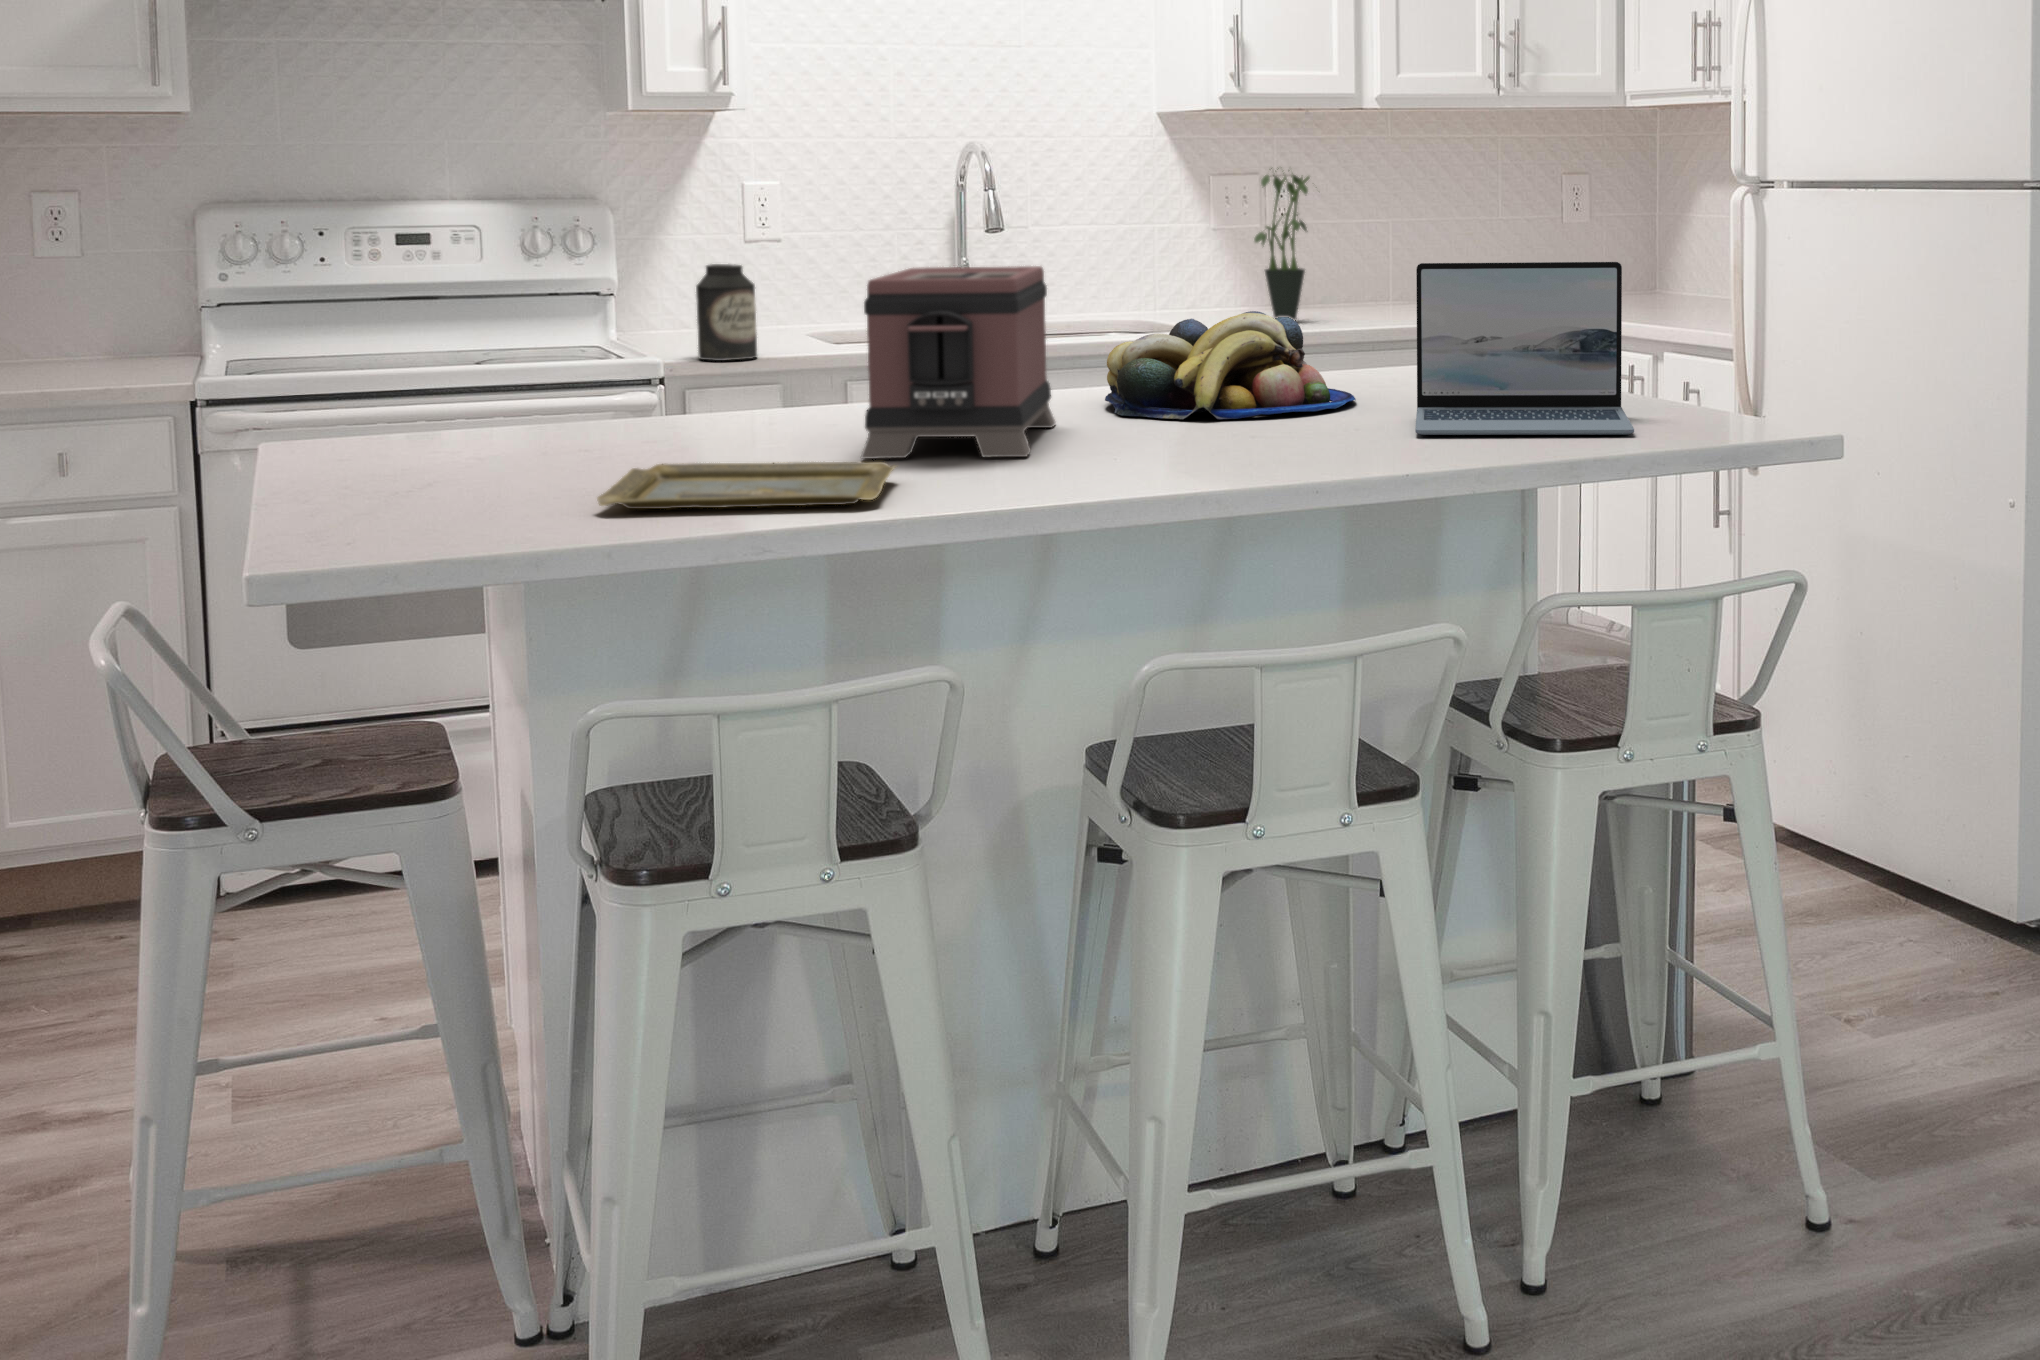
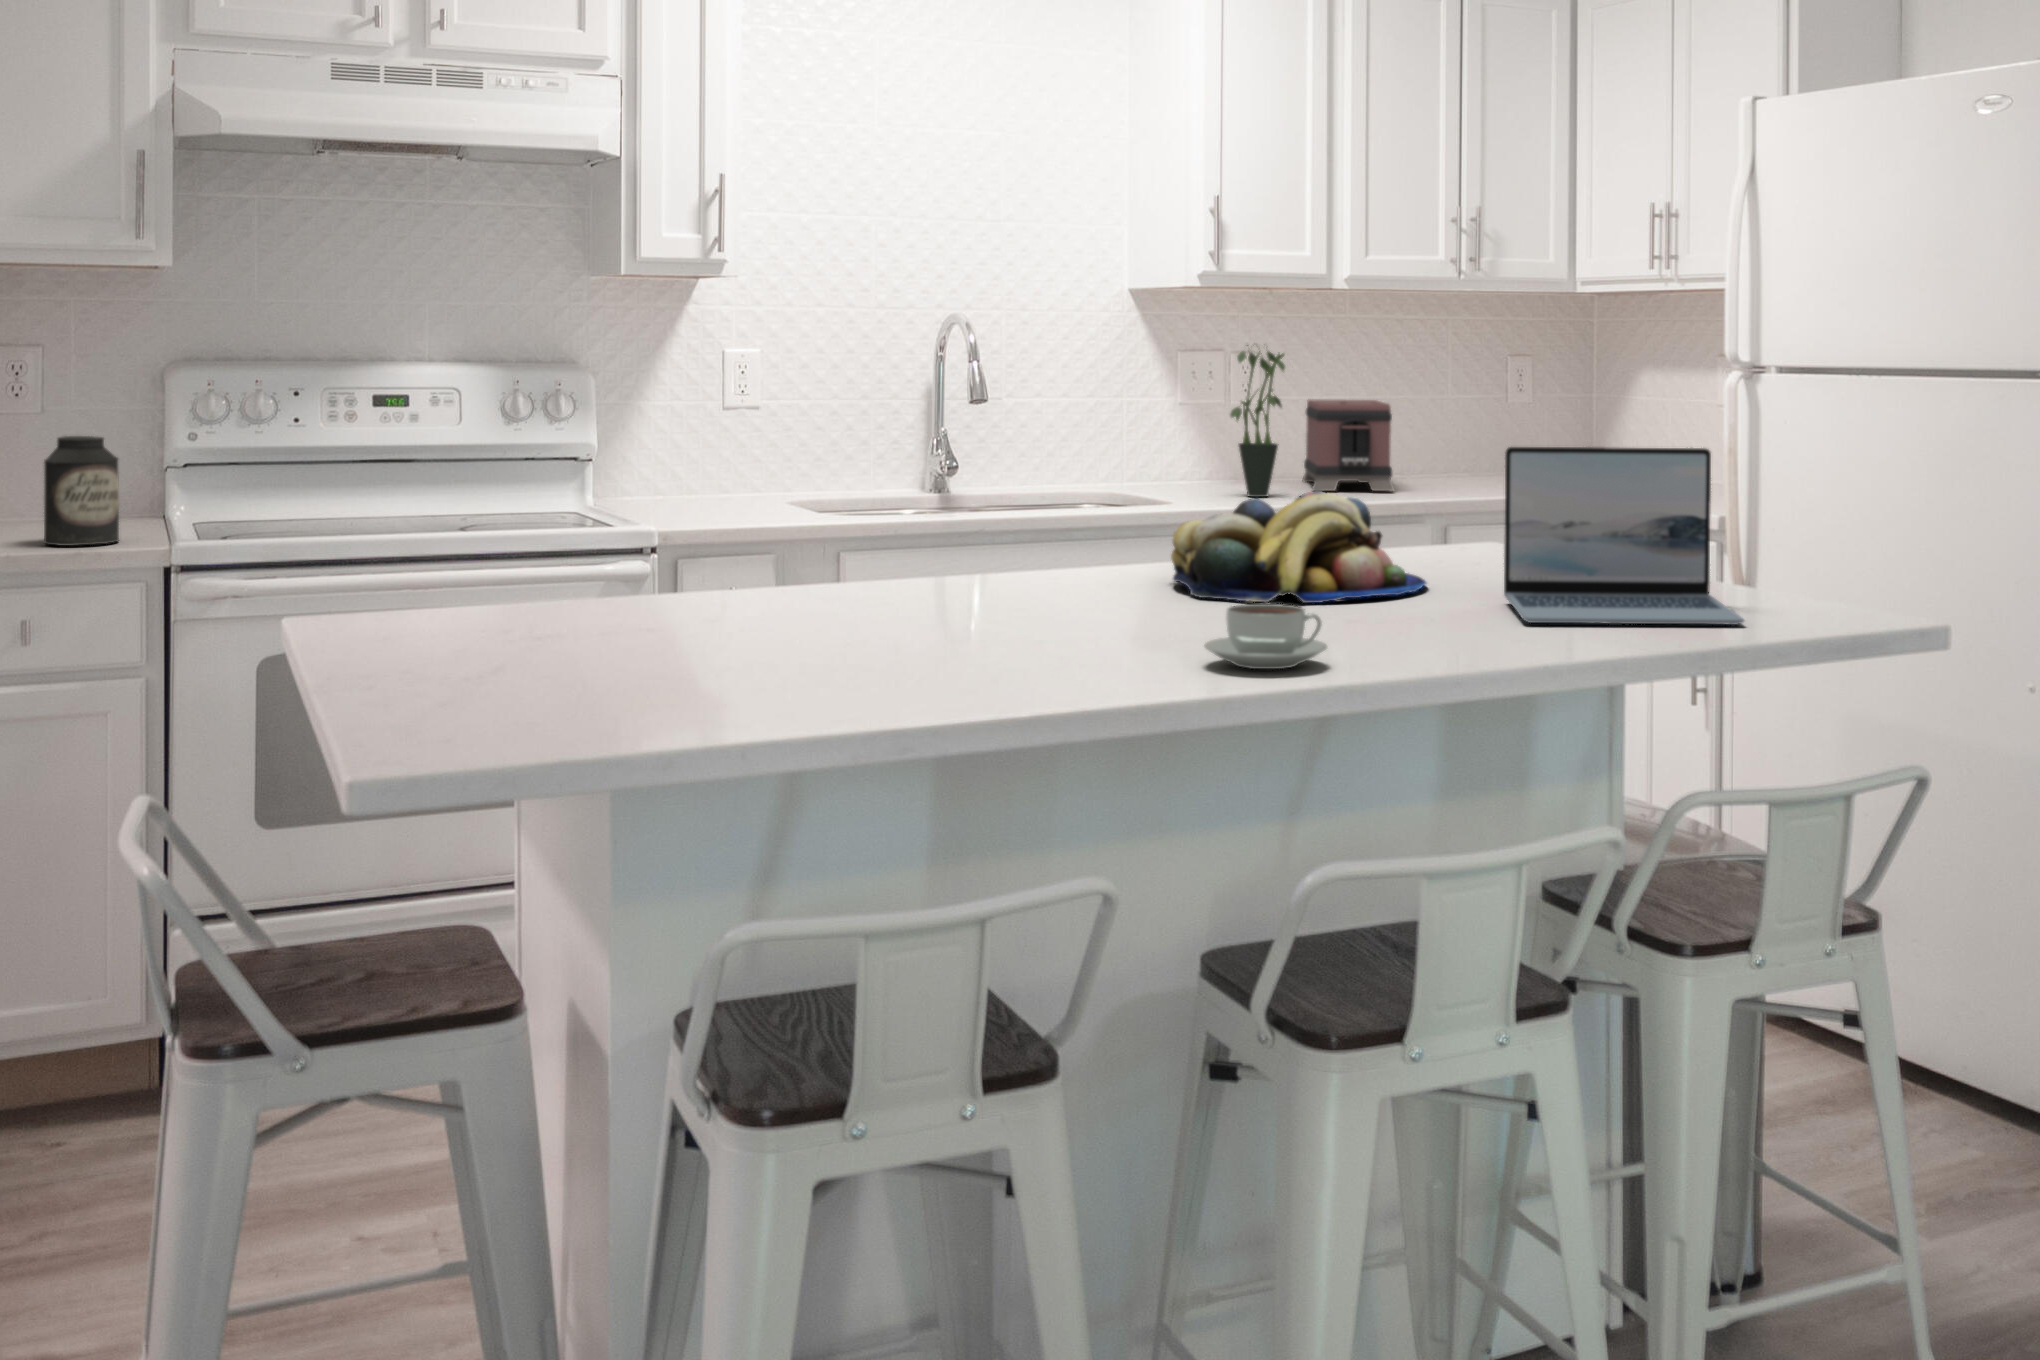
canister: present [696,264,757,361] -> present [44,436,119,546]
toaster: present [861,266,1055,459] -> present [1302,399,1394,491]
coffee cup: none [1070,416,1189,477] -> present [1204,604,1327,669]
tray: present [597,462,896,509] -> none [727,651,1032,703]

